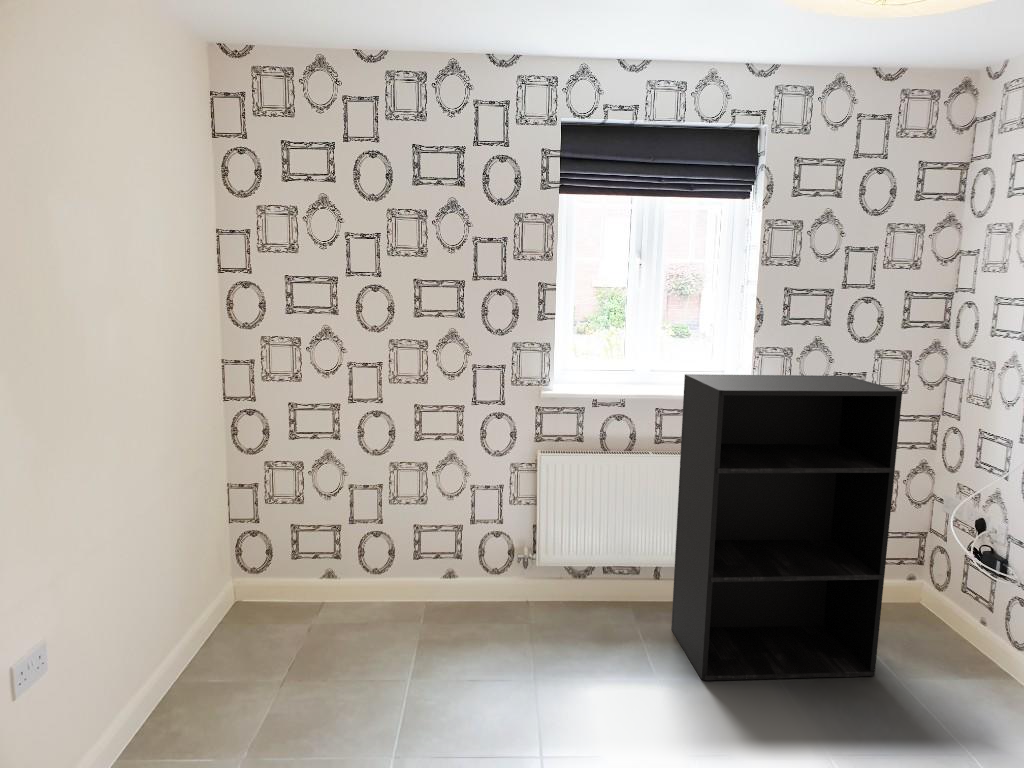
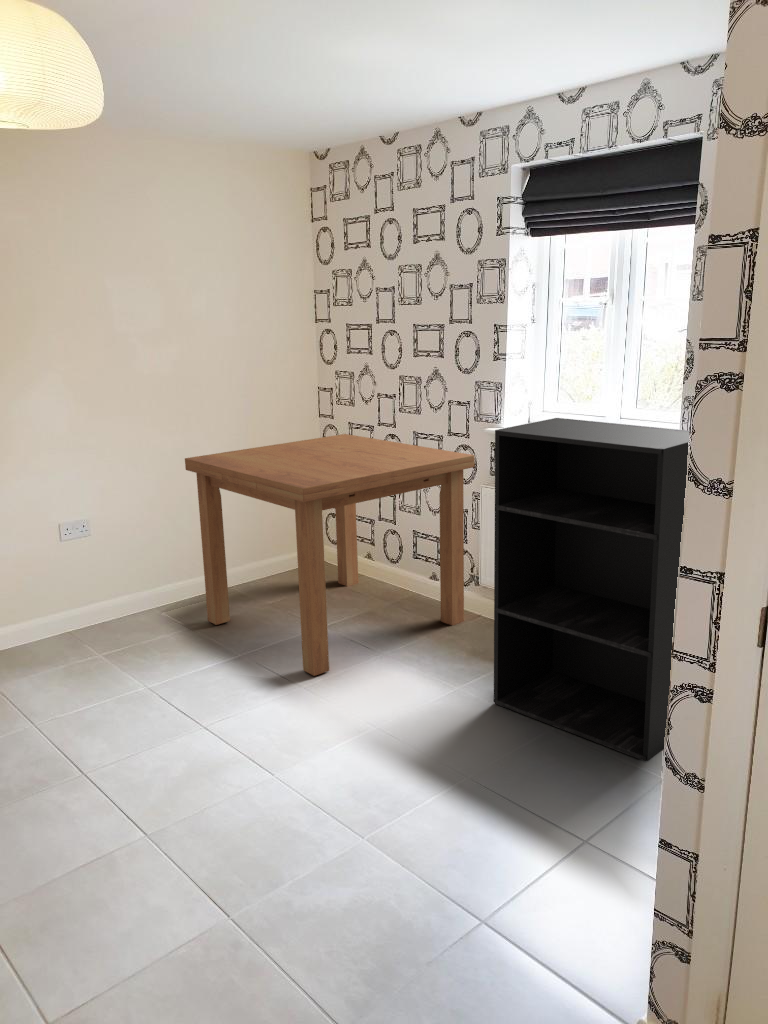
dining table: none [200,420,530,739] -> present [185,434,474,676]

